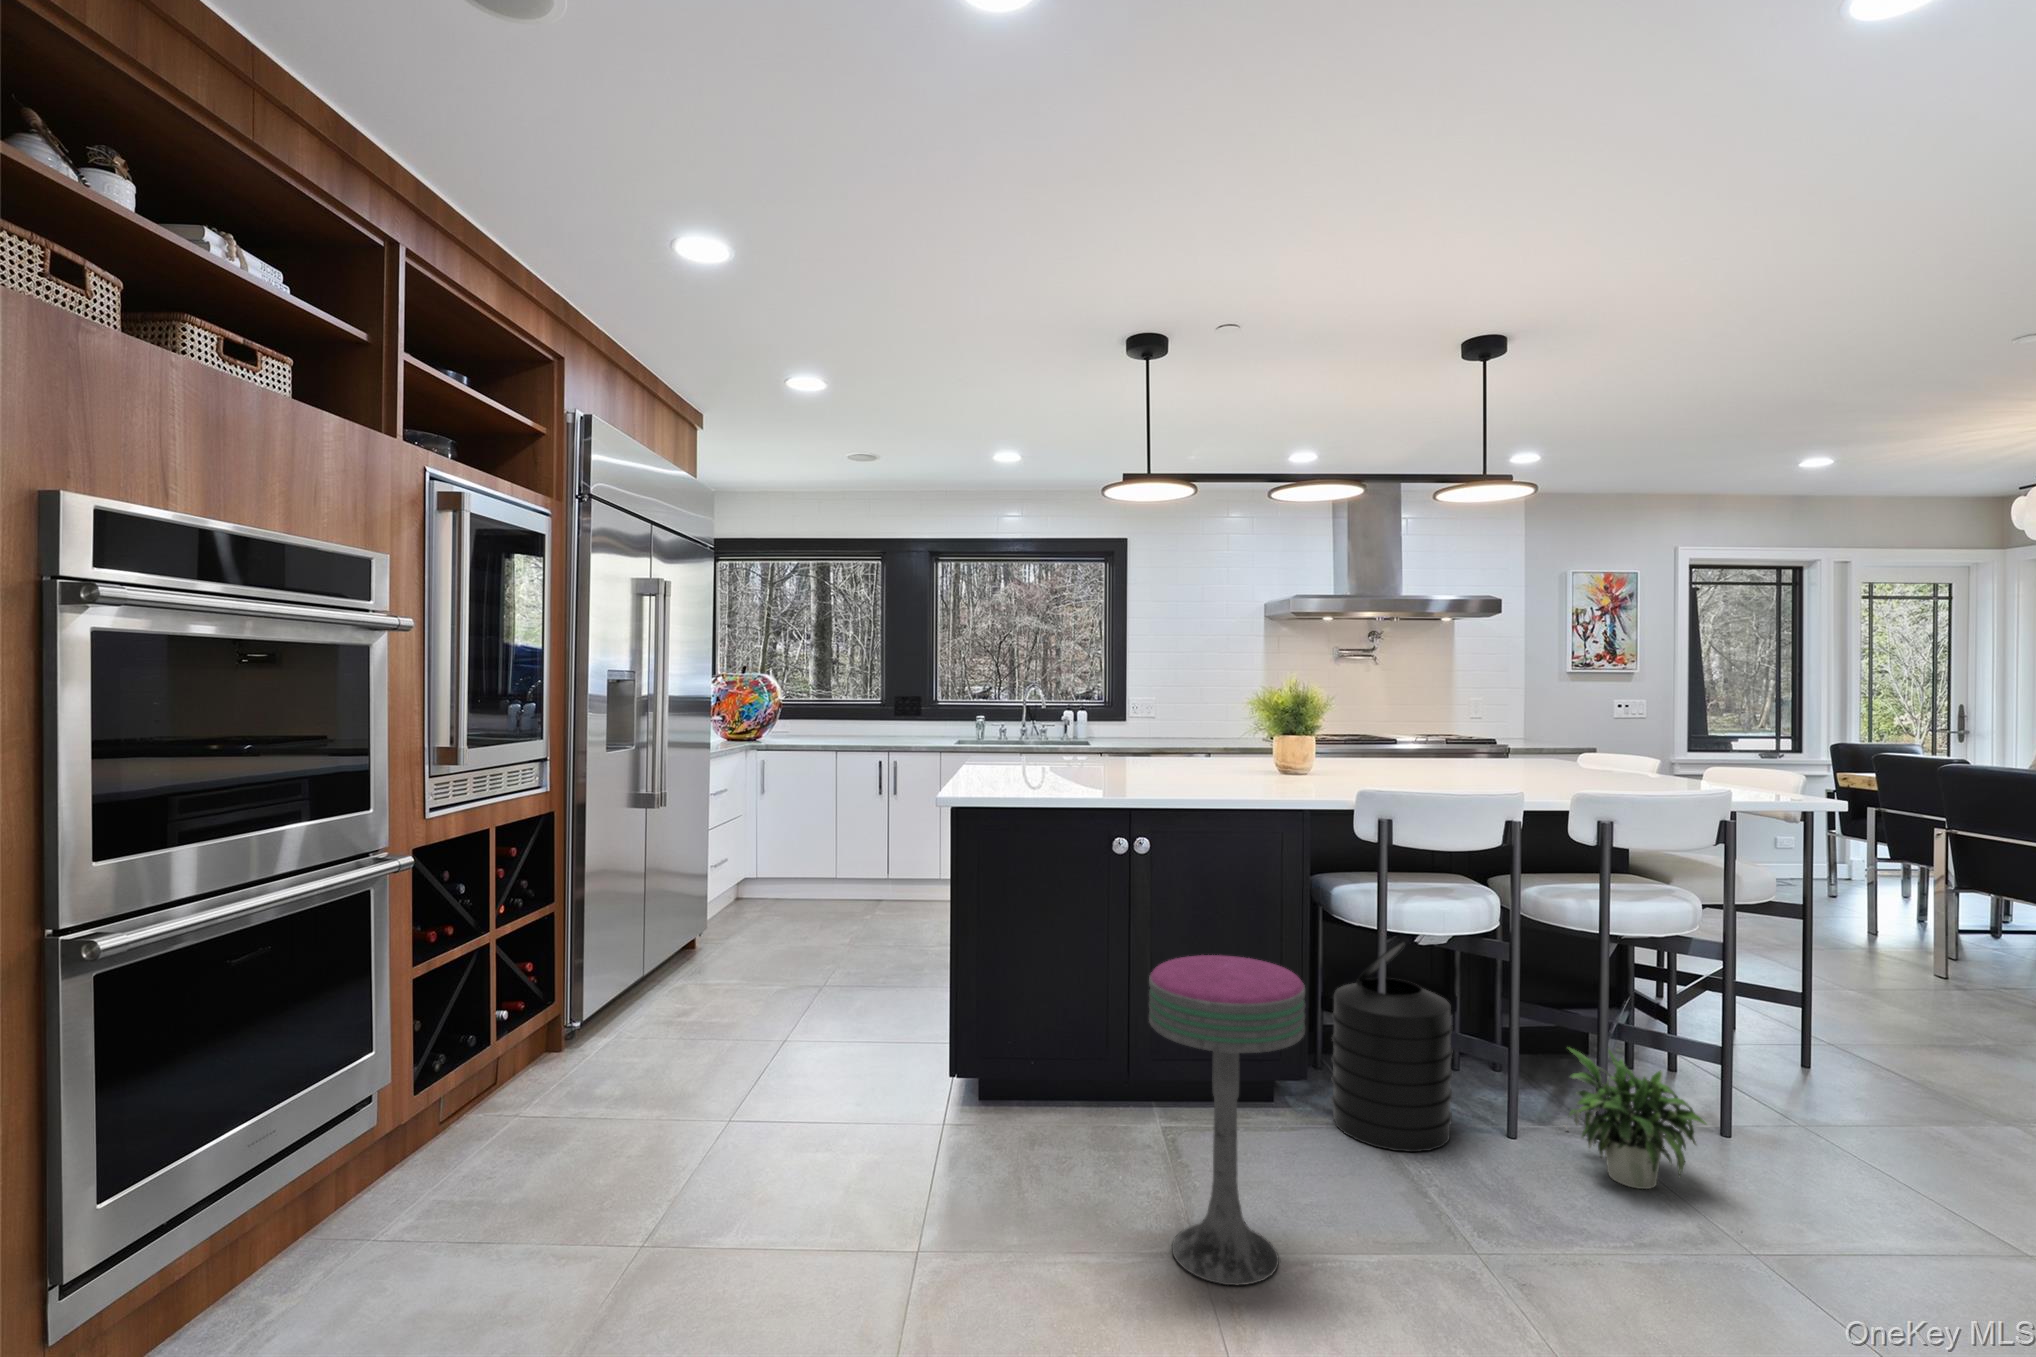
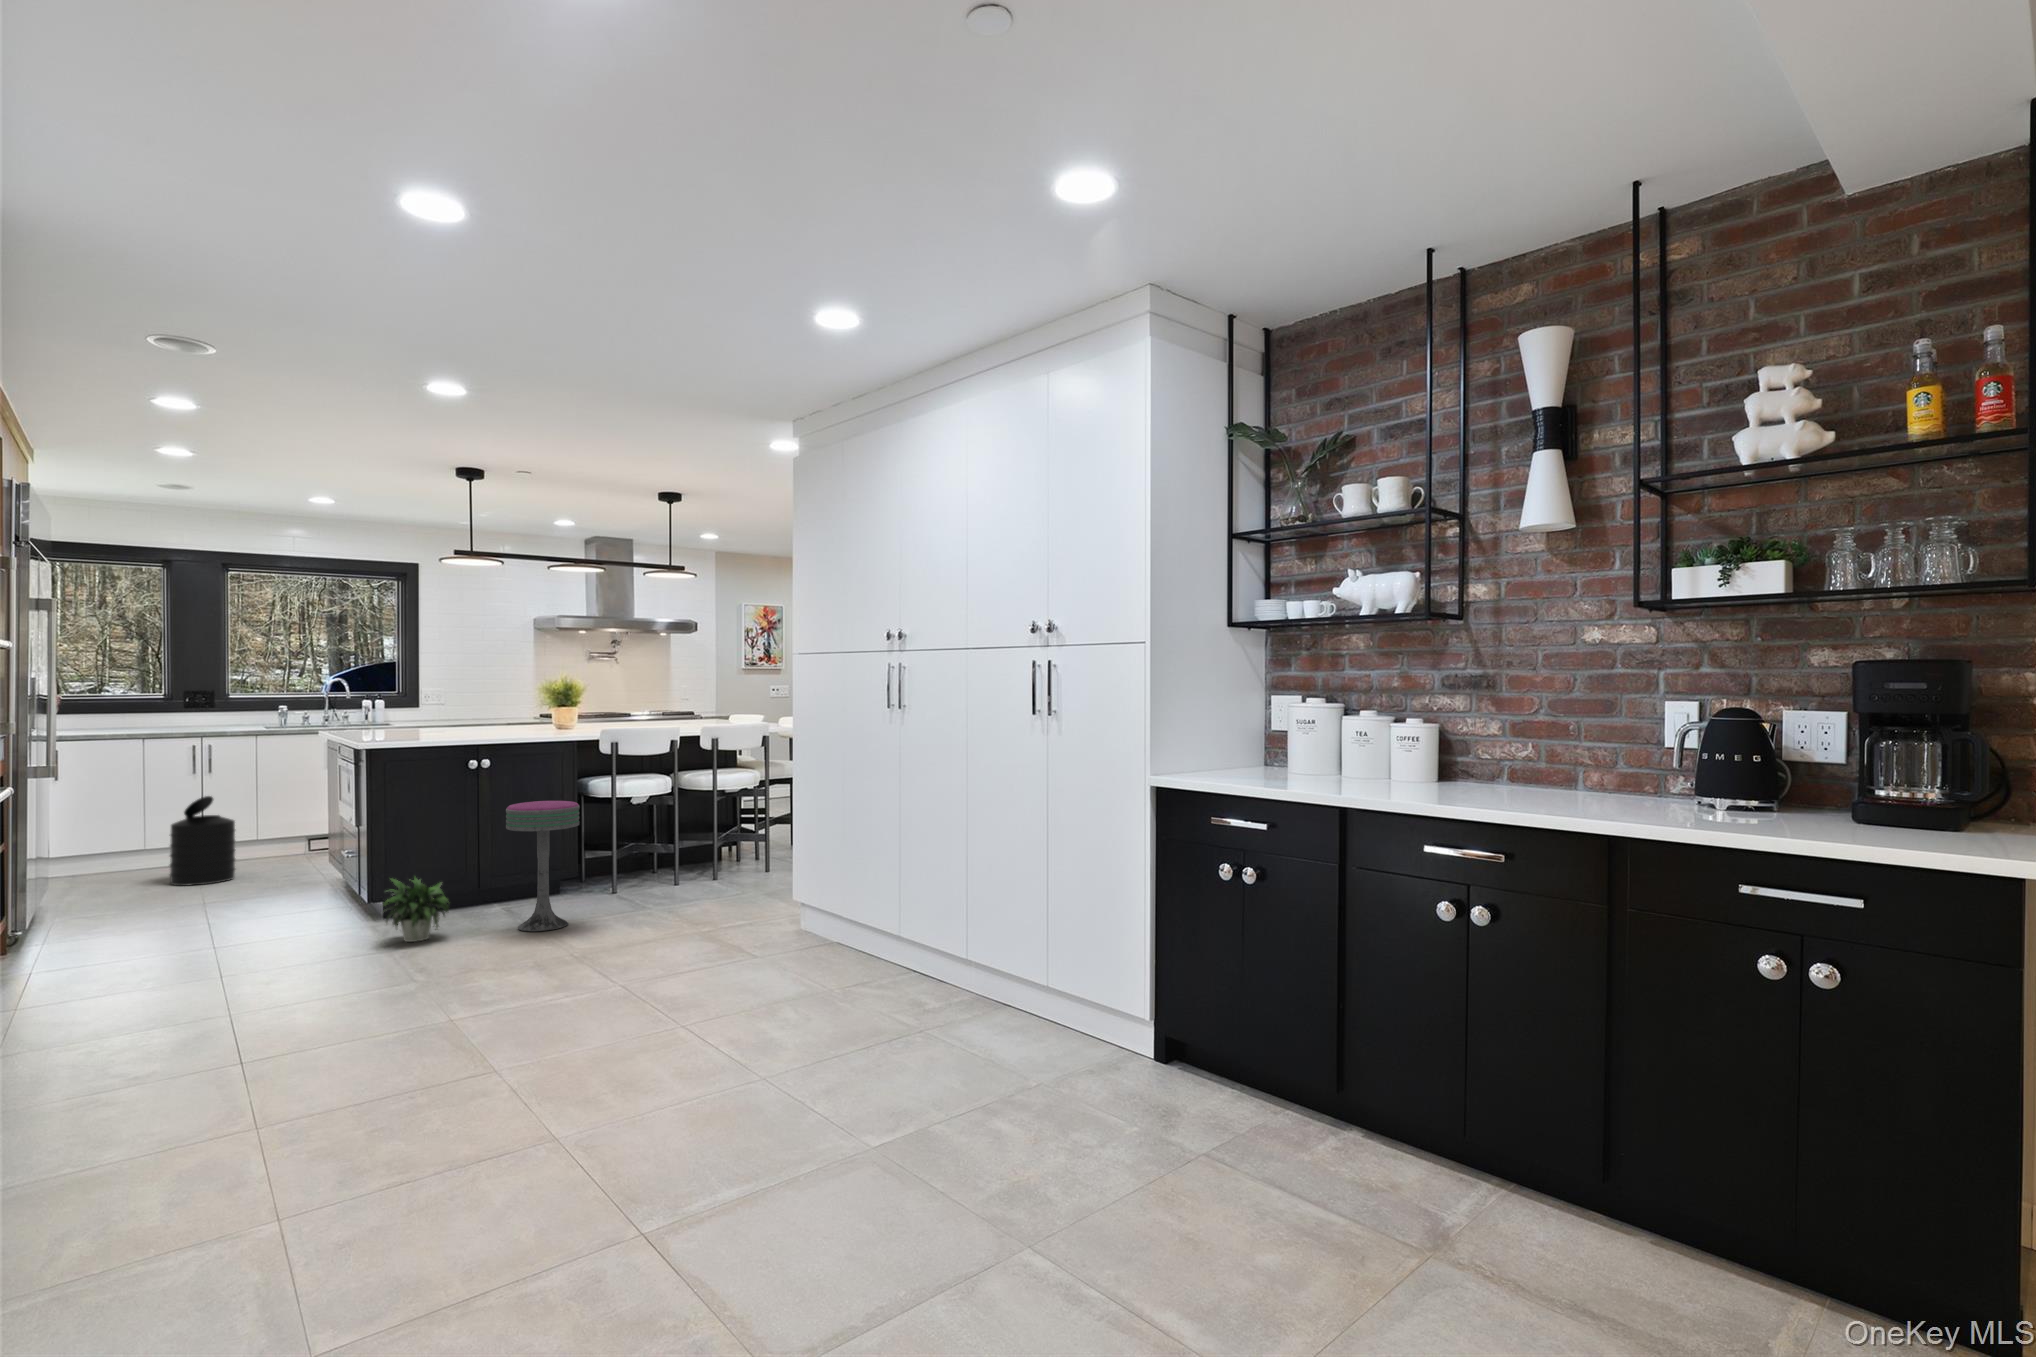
trash can: present [1331,943,1452,1152] -> present [170,796,235,886]
potted plant: present [1566,1048,1706,1189] -> present [384,877,449,942]

